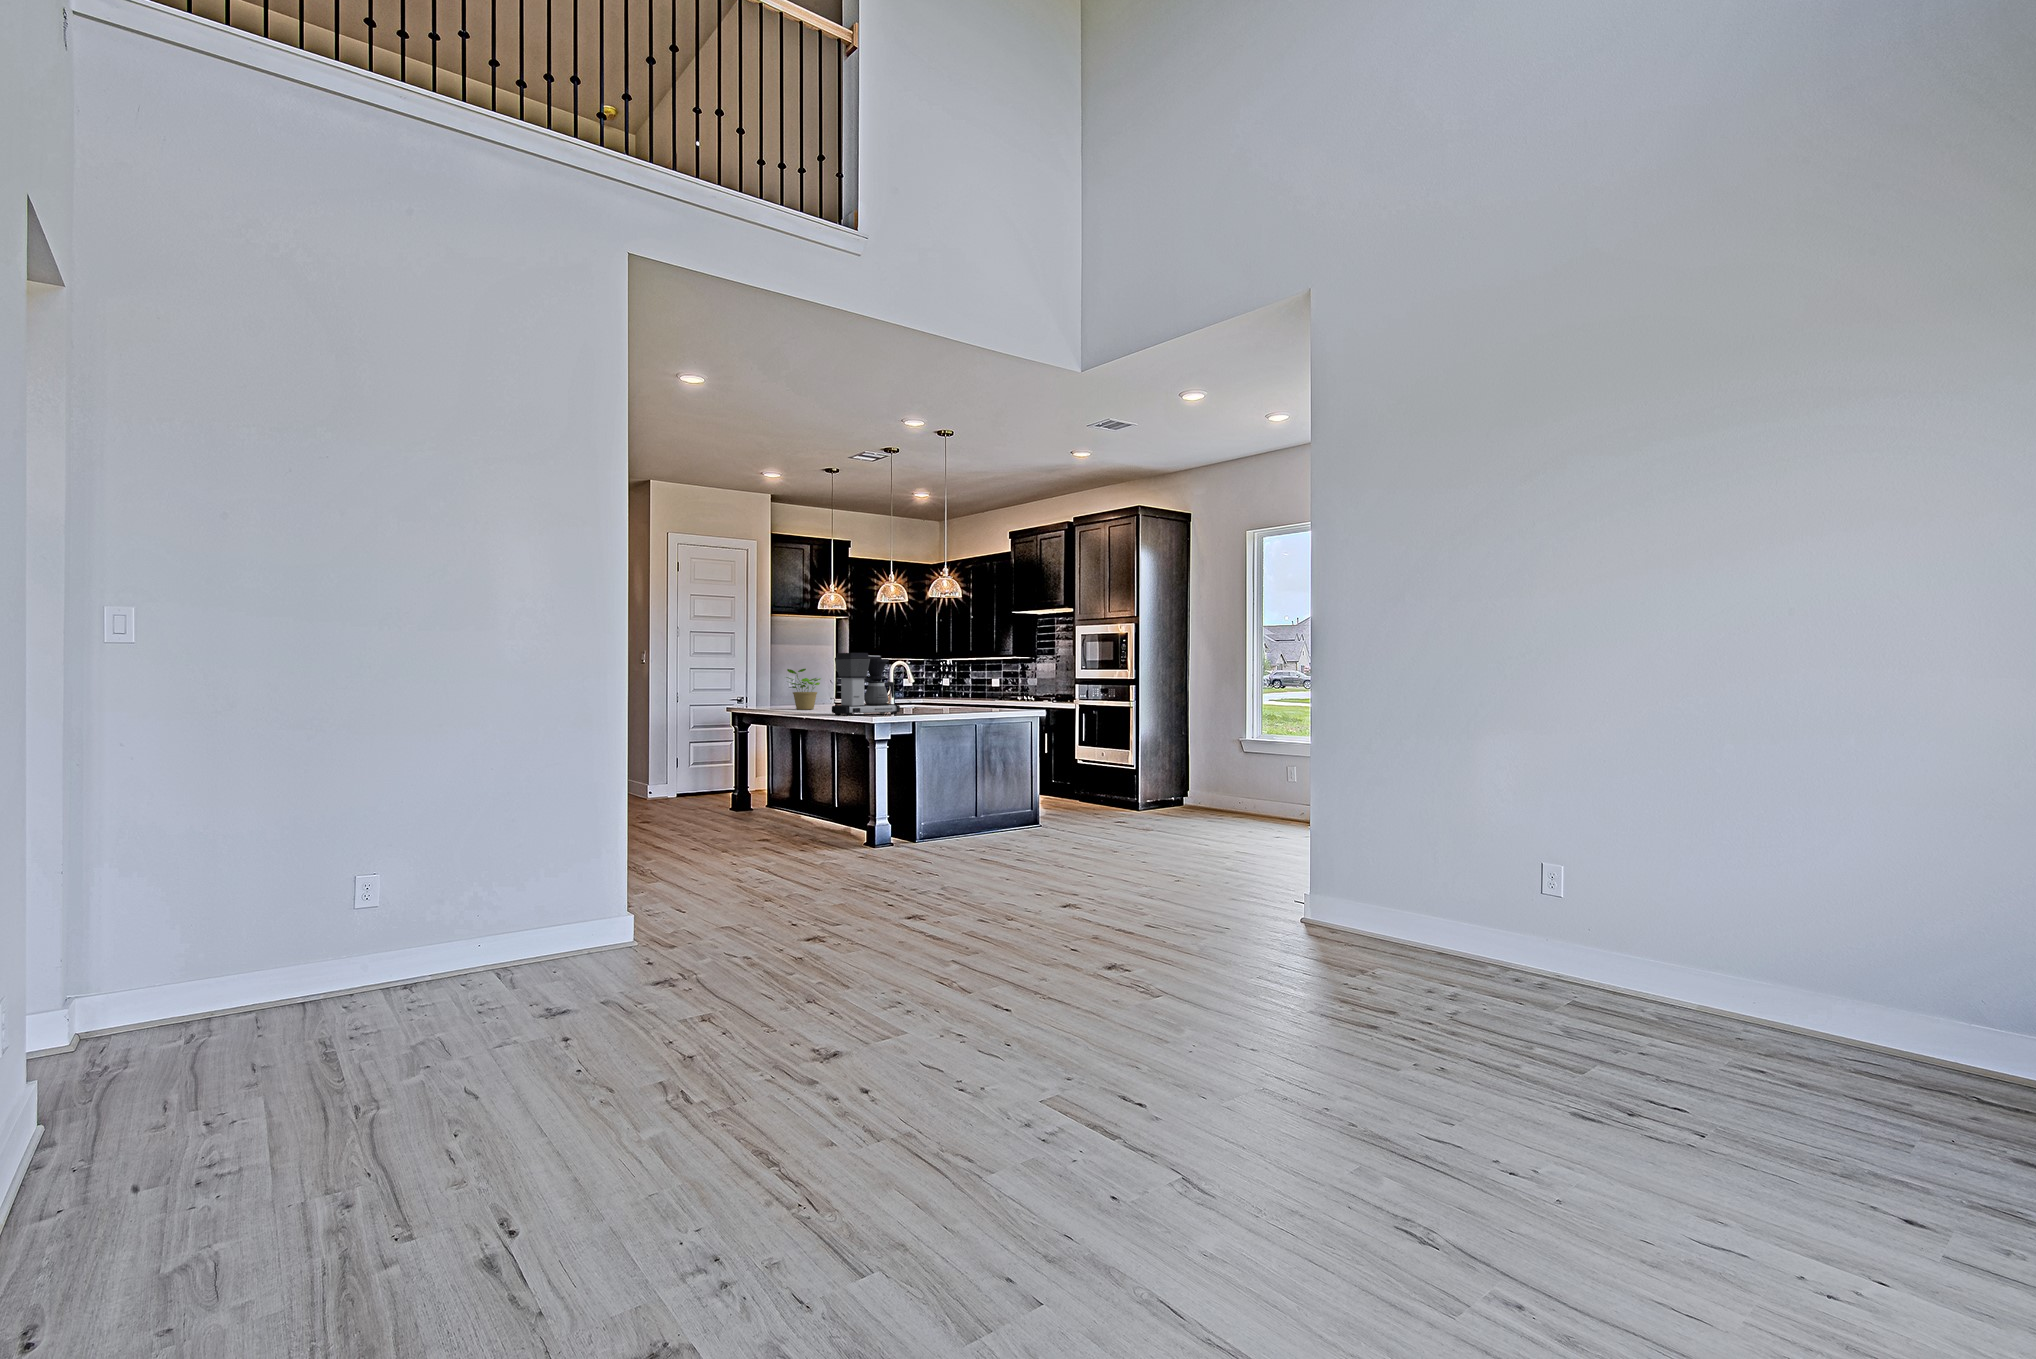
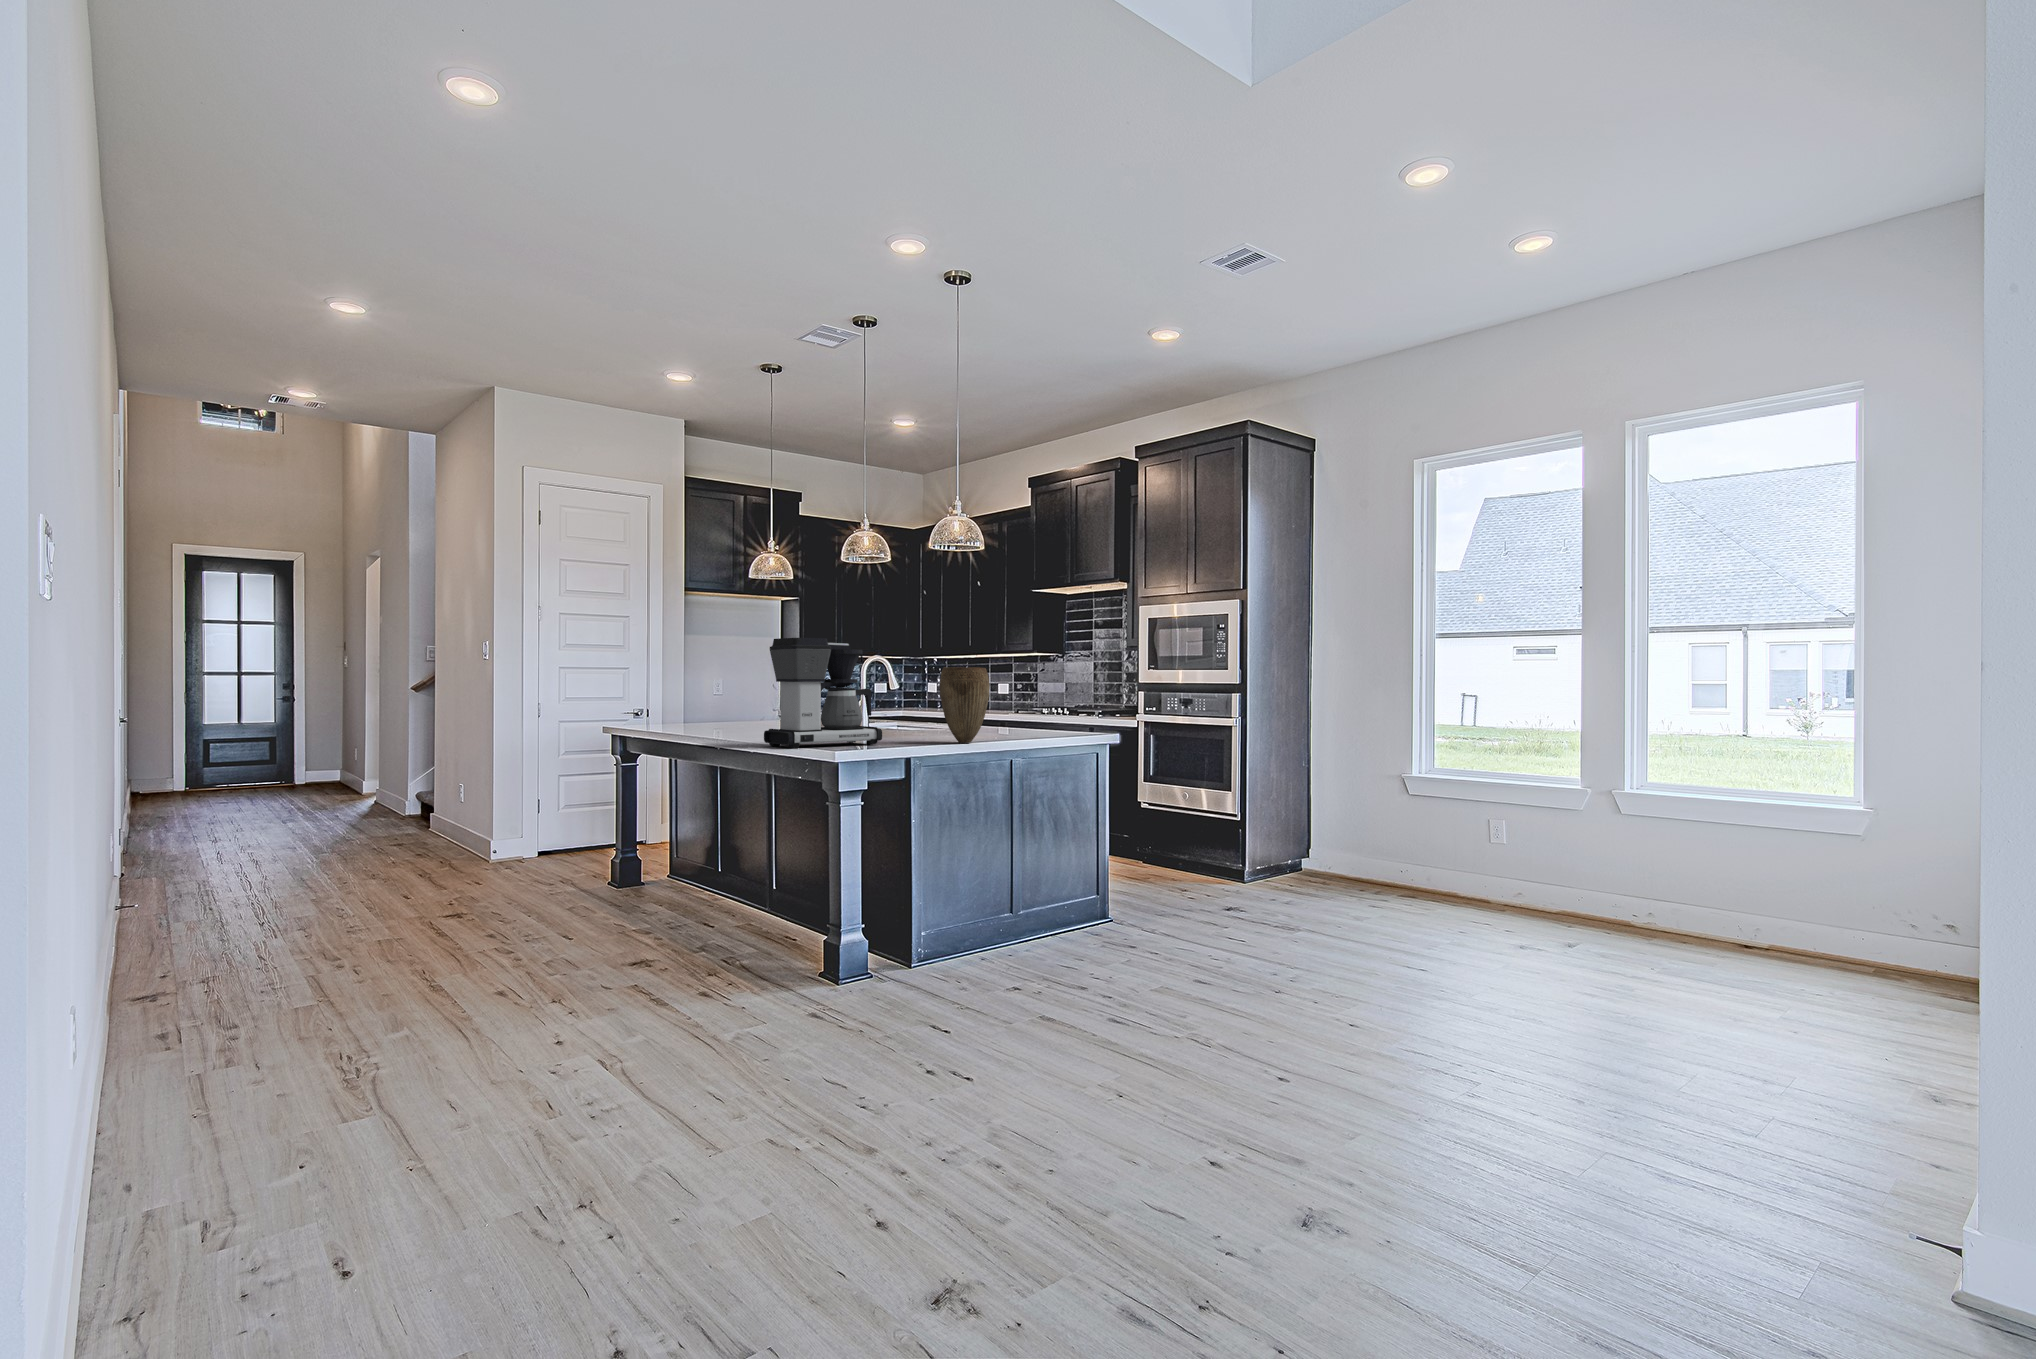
potted plant: present [787,669,821,710] -> none [689,667,751,734]
vase: none [934,669,964,714] -> present [940,667,989,743]

